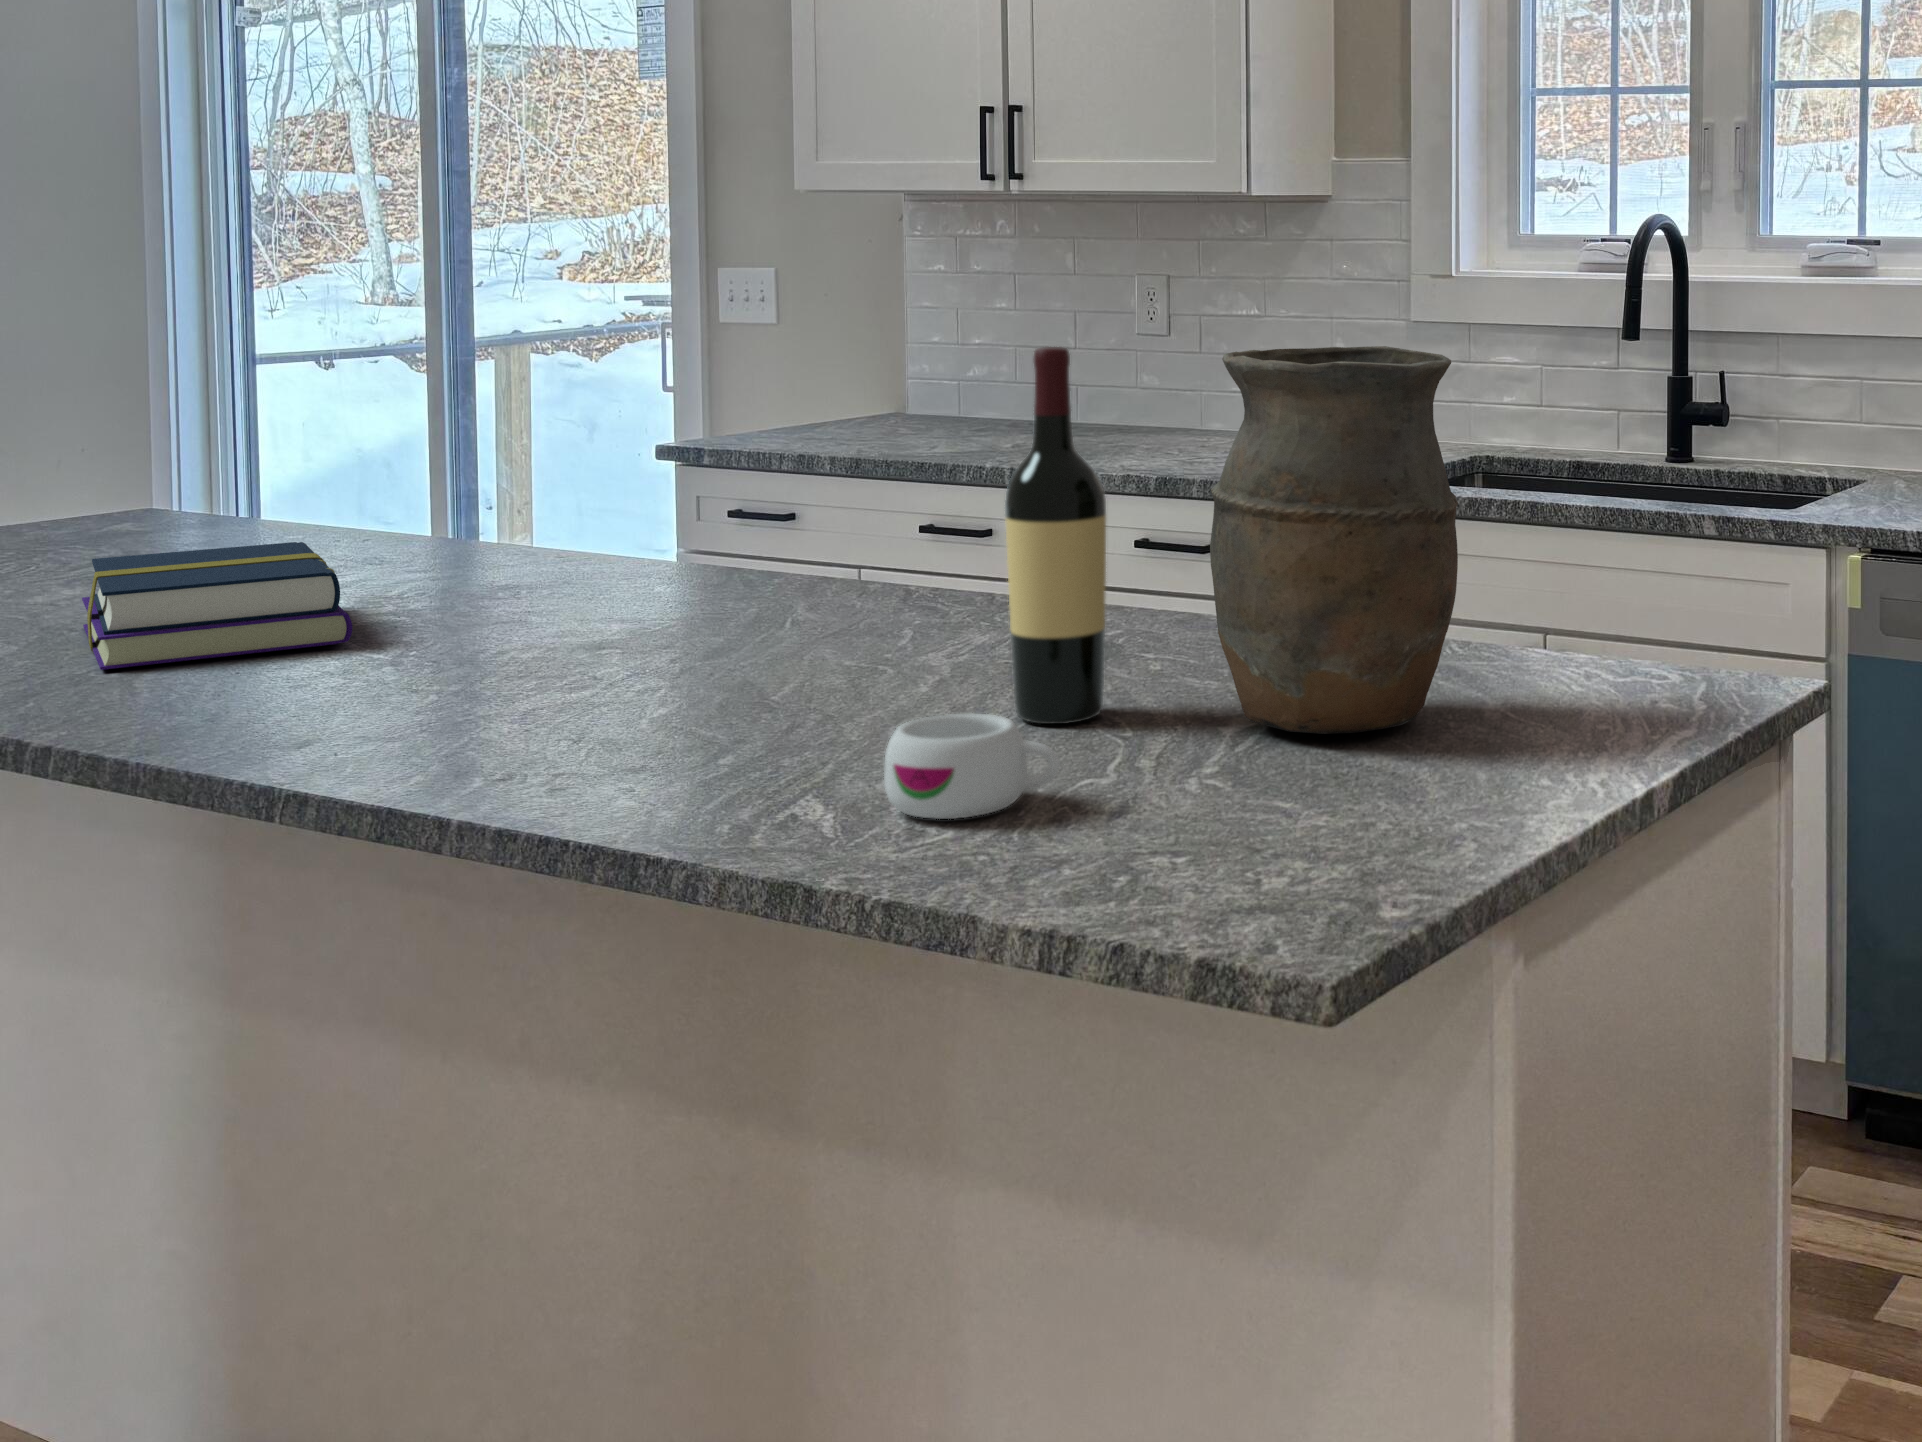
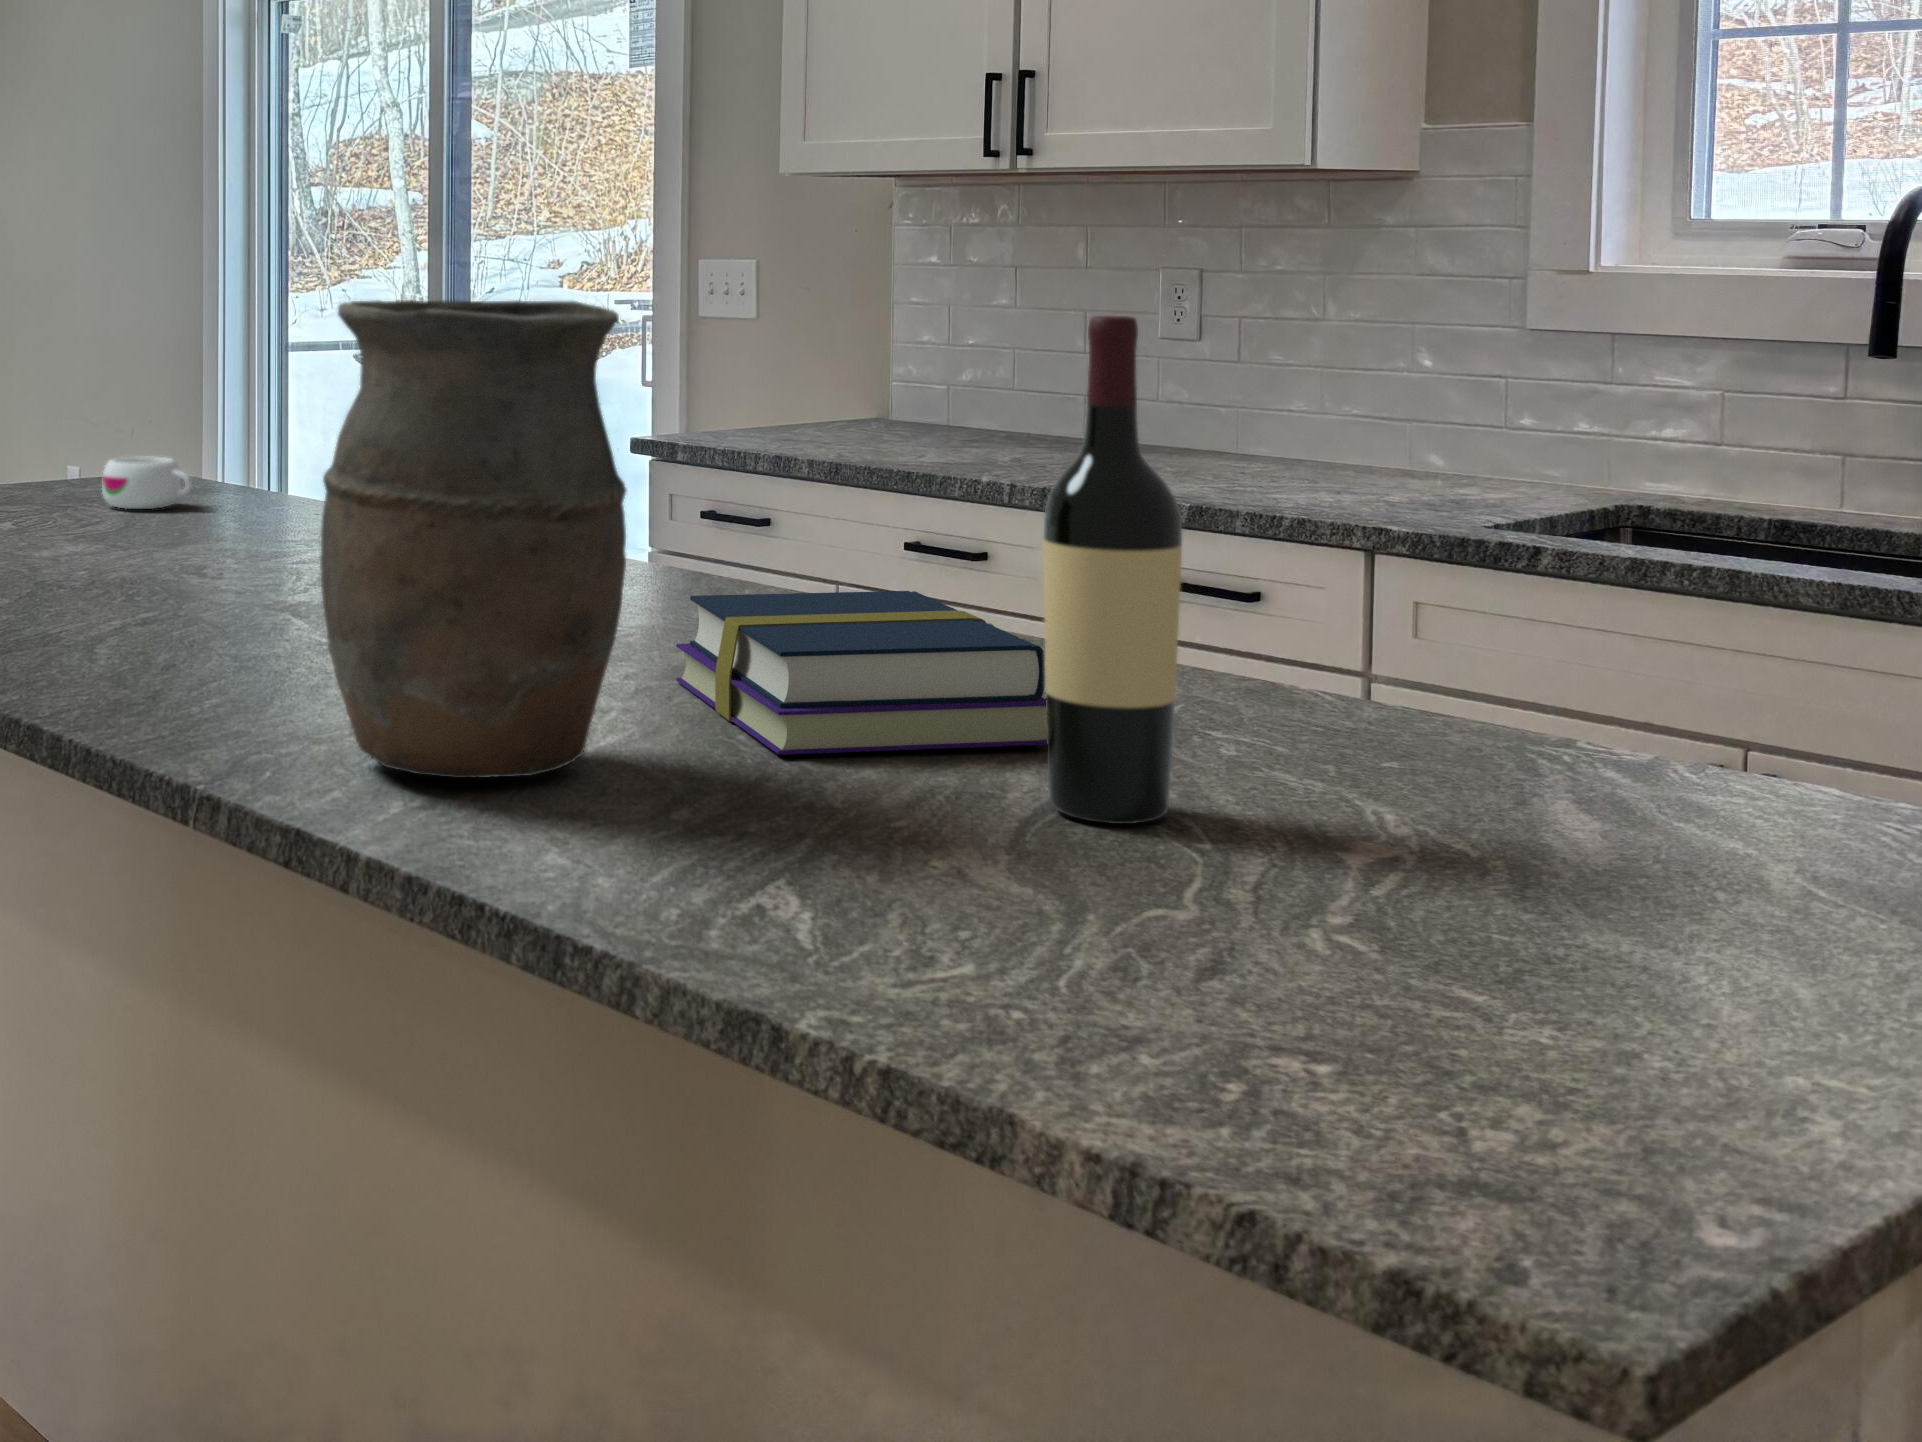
vase: present [1210,346,1458,734] -> present [320,300,626,778]
book: present [82,542,352,670] -> present [676,591,1047,755]
mug: present [884,714,1059,819] -> present [102,456,192,509]

